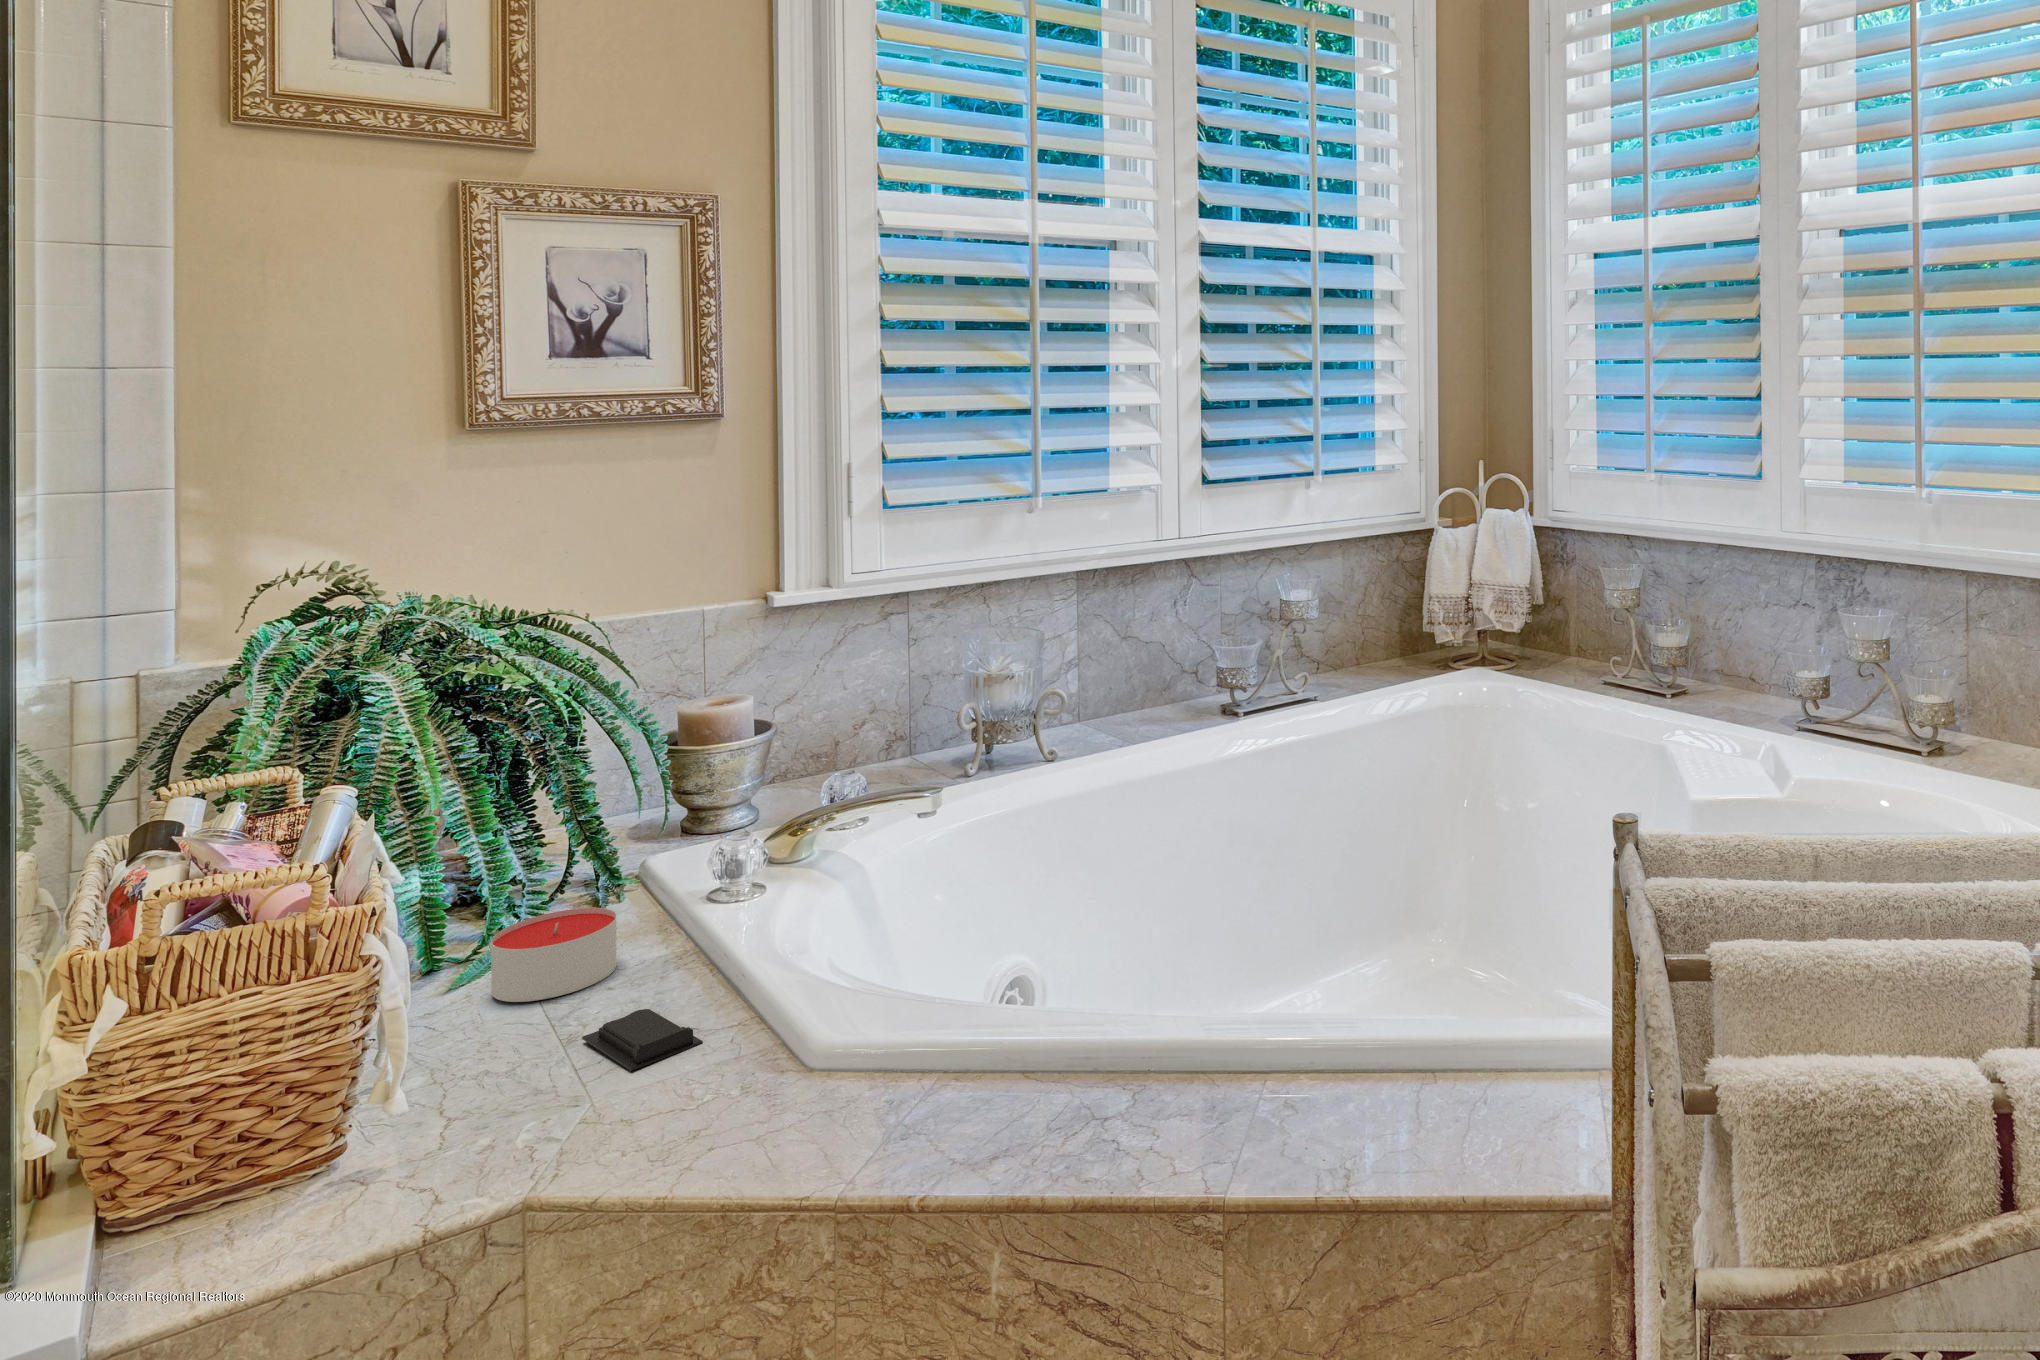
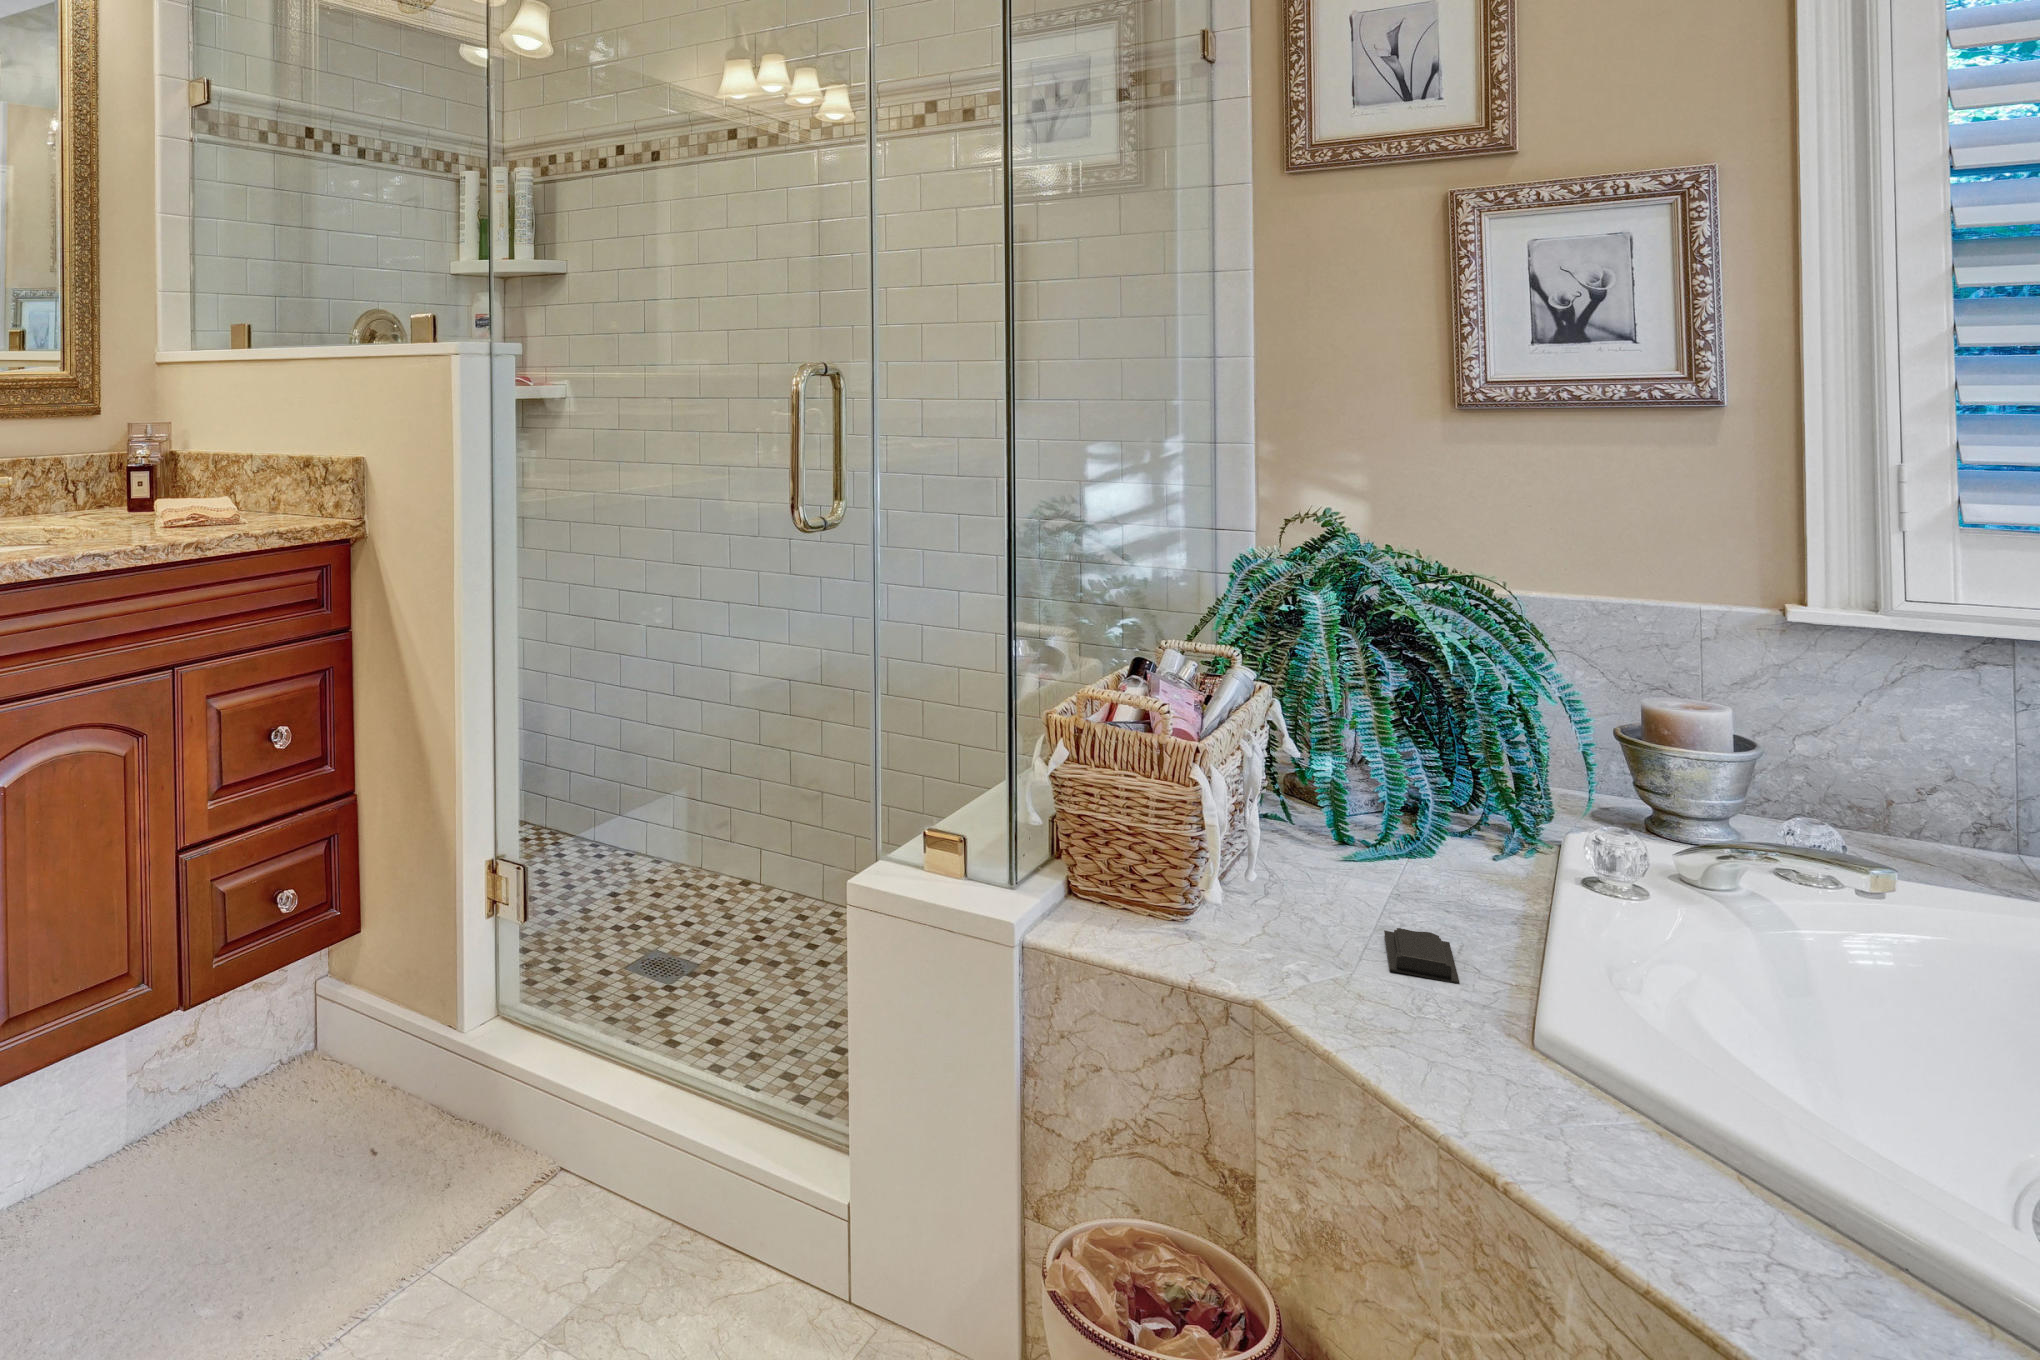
candle: present [491,908,617,1002] -> none [1366,827,1471,904]

